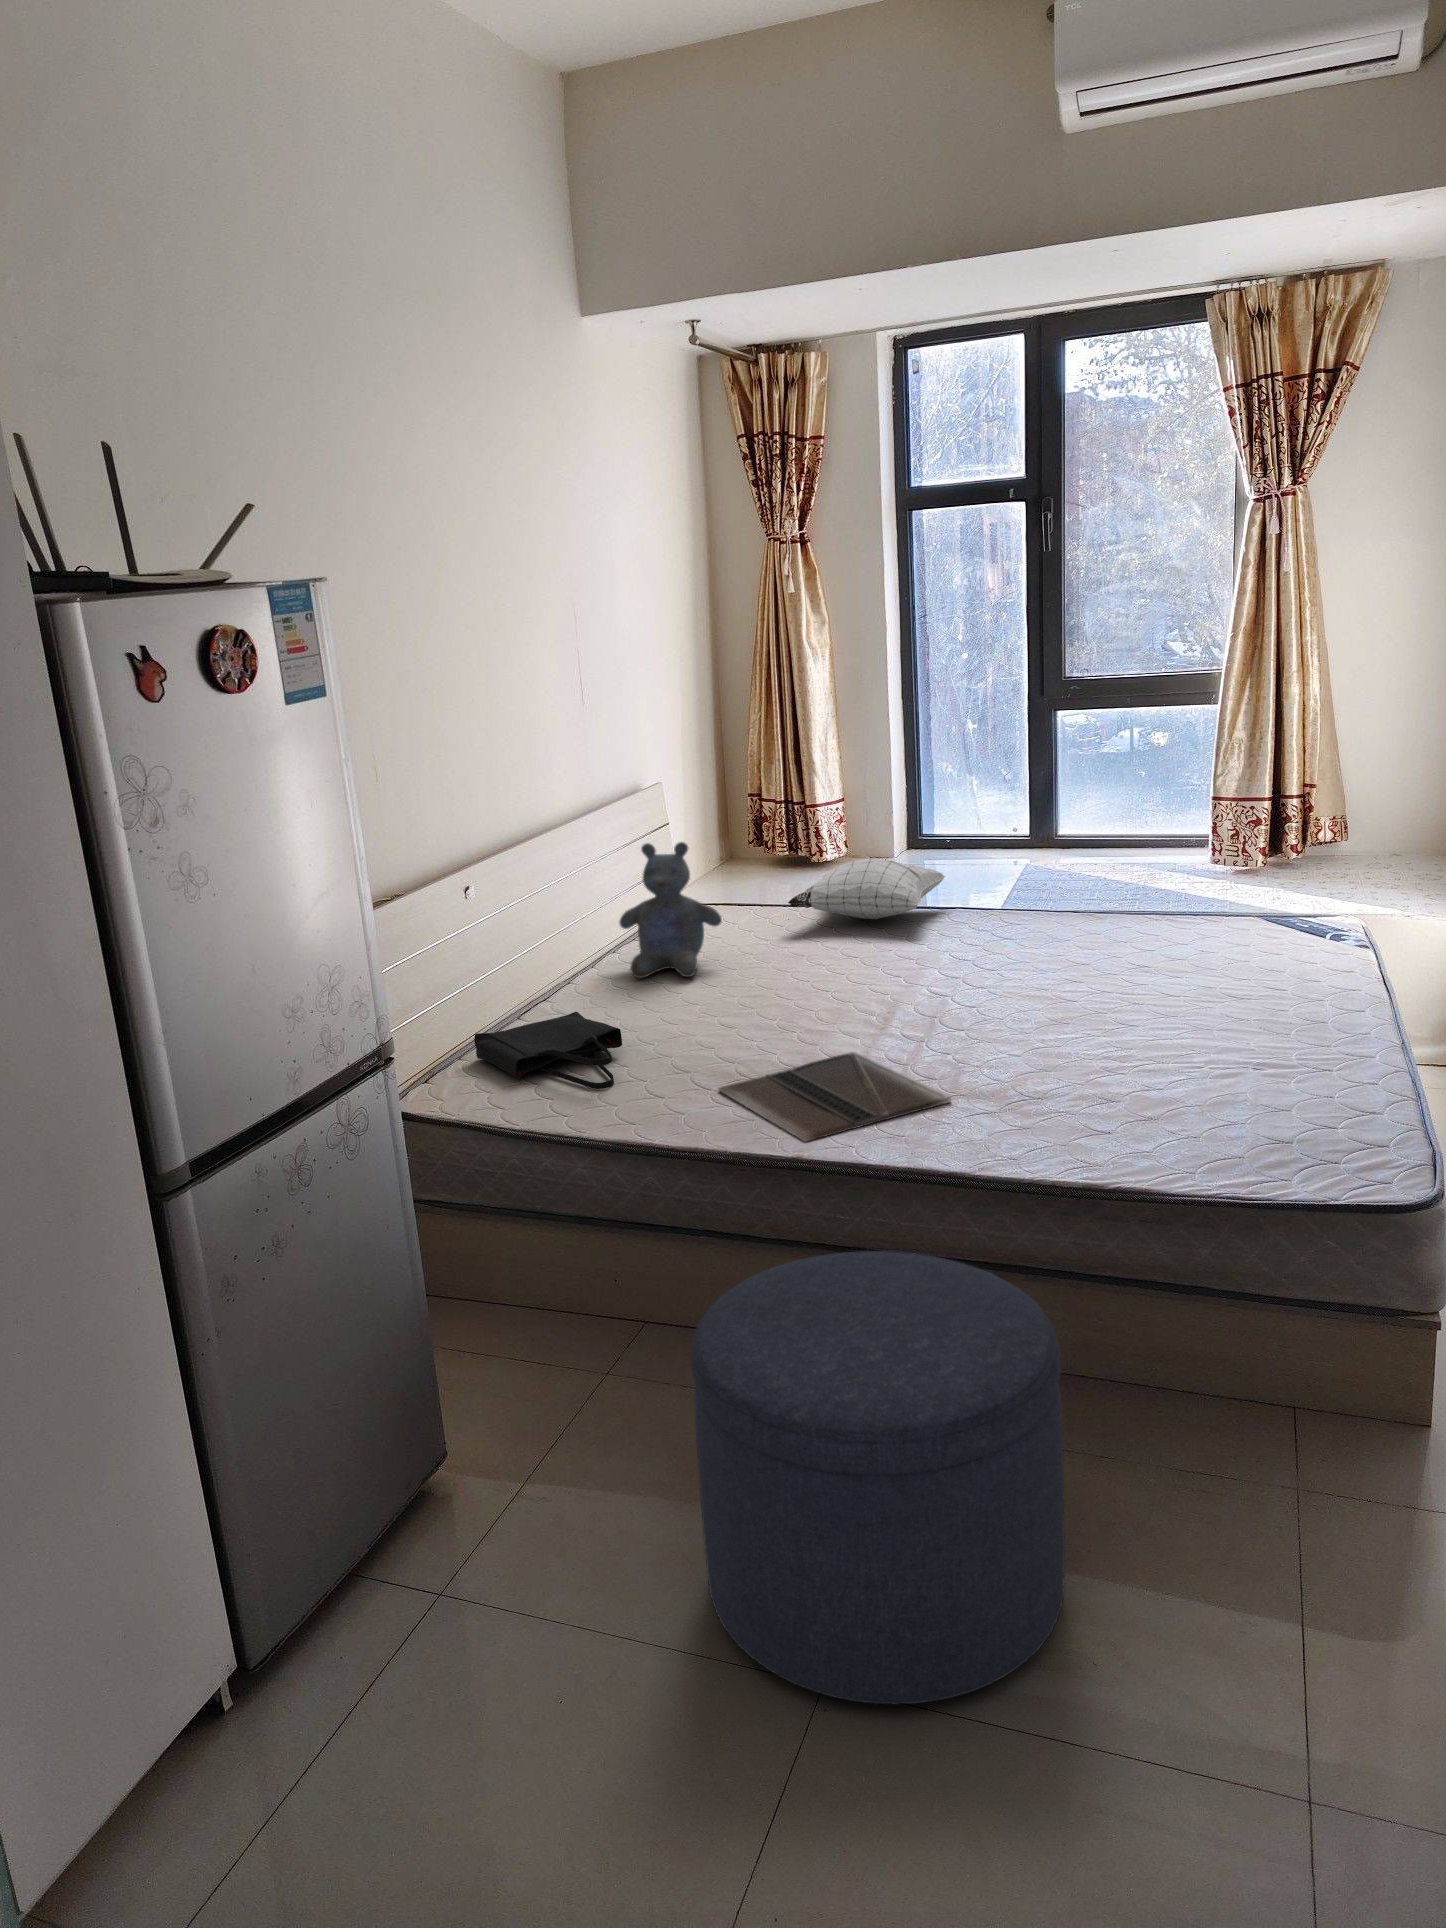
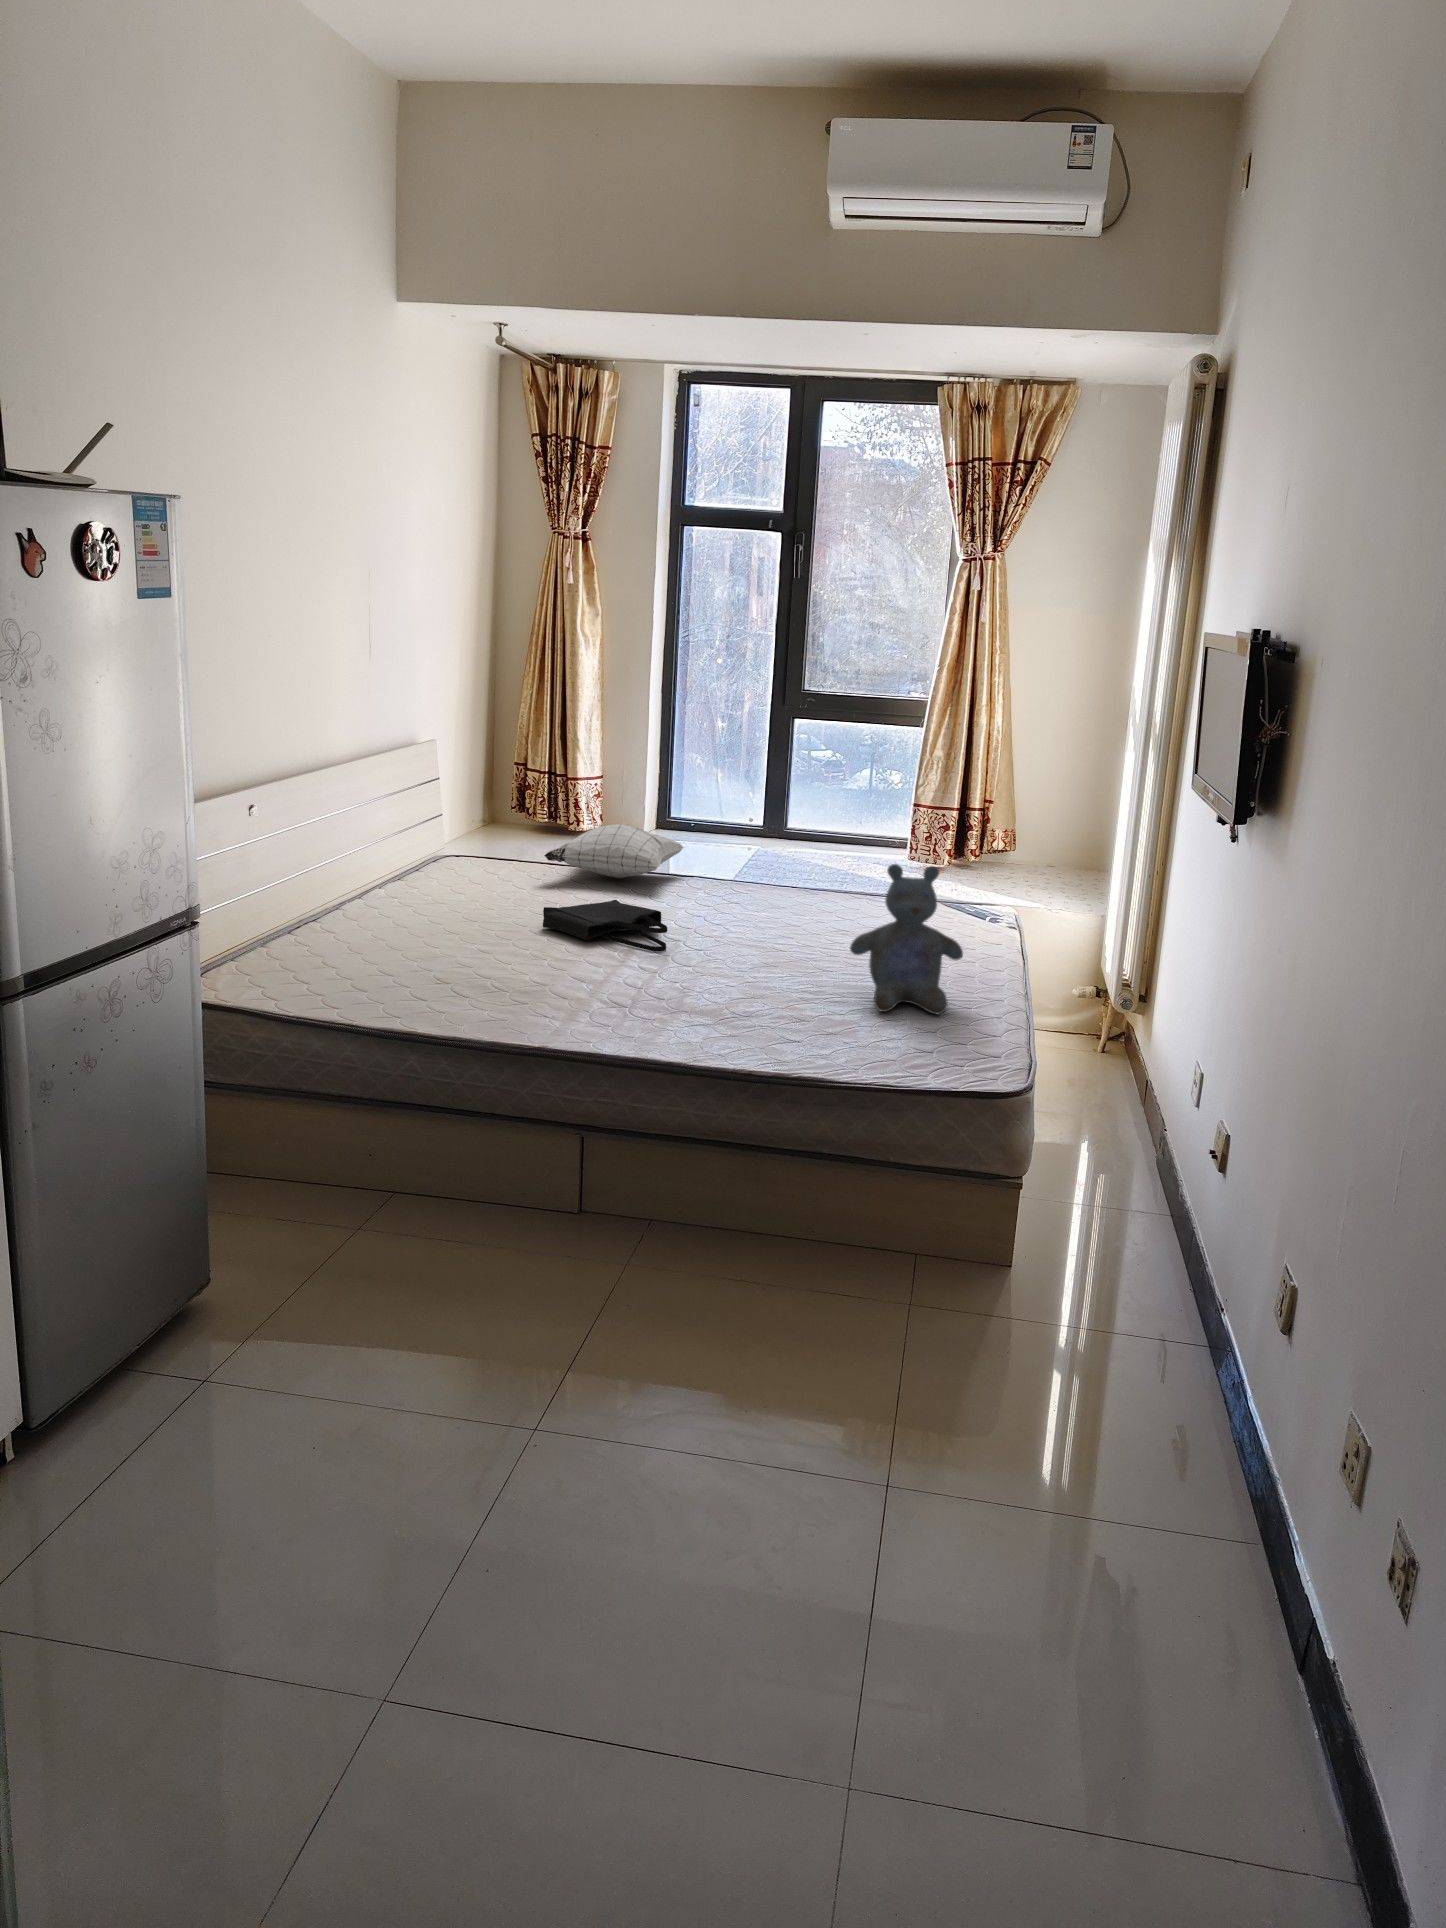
stuffed bear: present [619,842,722,978] -> present [850,864,963,1014]
tote bag: present [474,1012,622,1089] -> present [543,900,667,952]
laptop: present [719,1052,951,1142] -> none [473,972,671,1034]
ottoman: present [691,1251,1065,1704] -> none [440,1107,735,1438]

